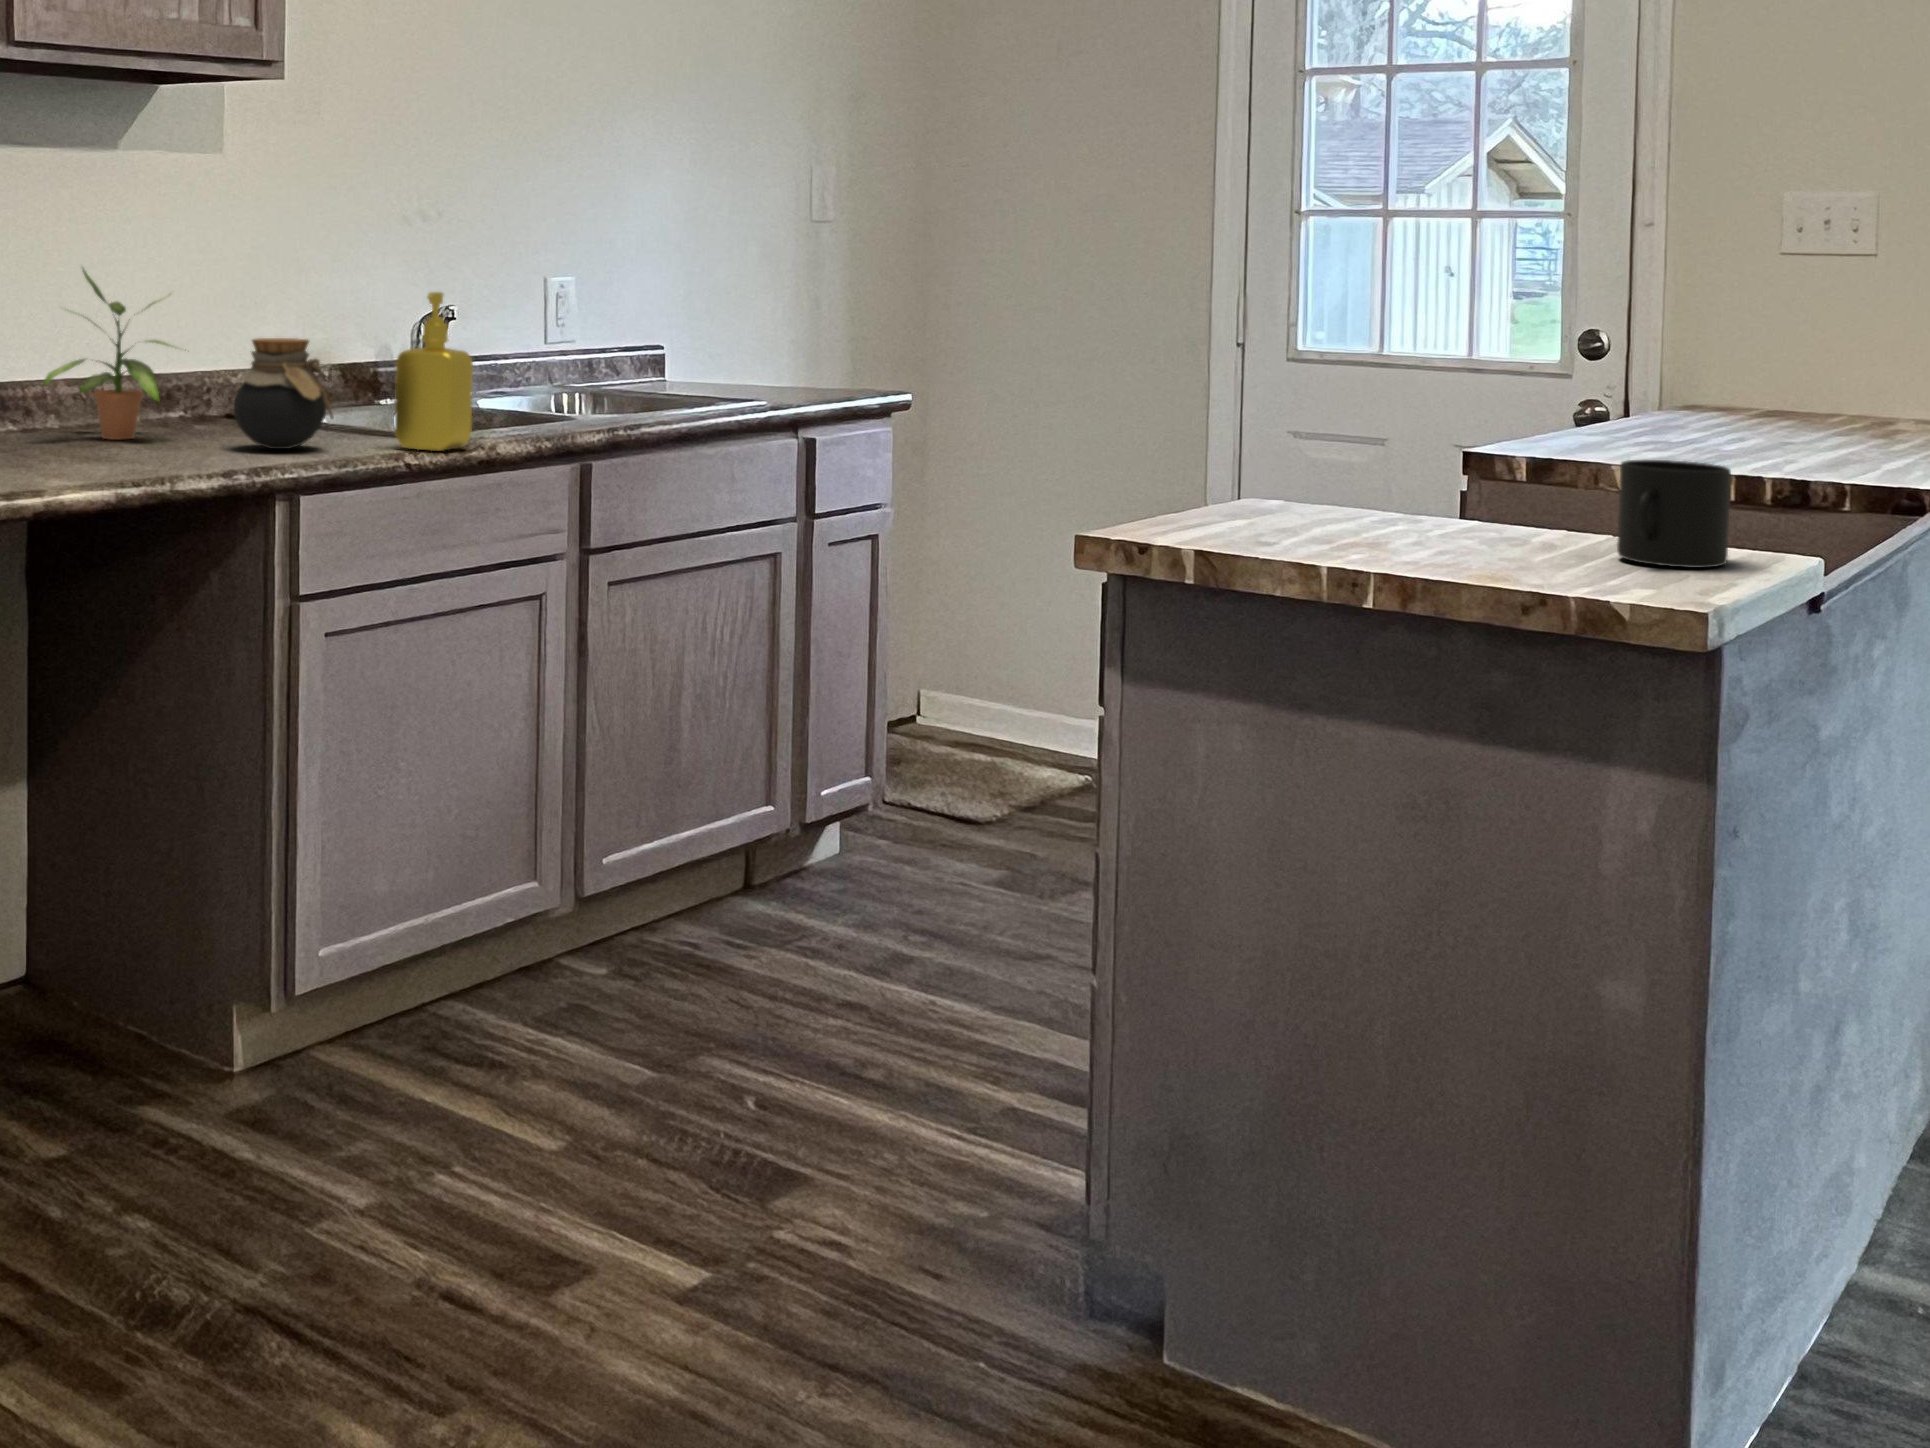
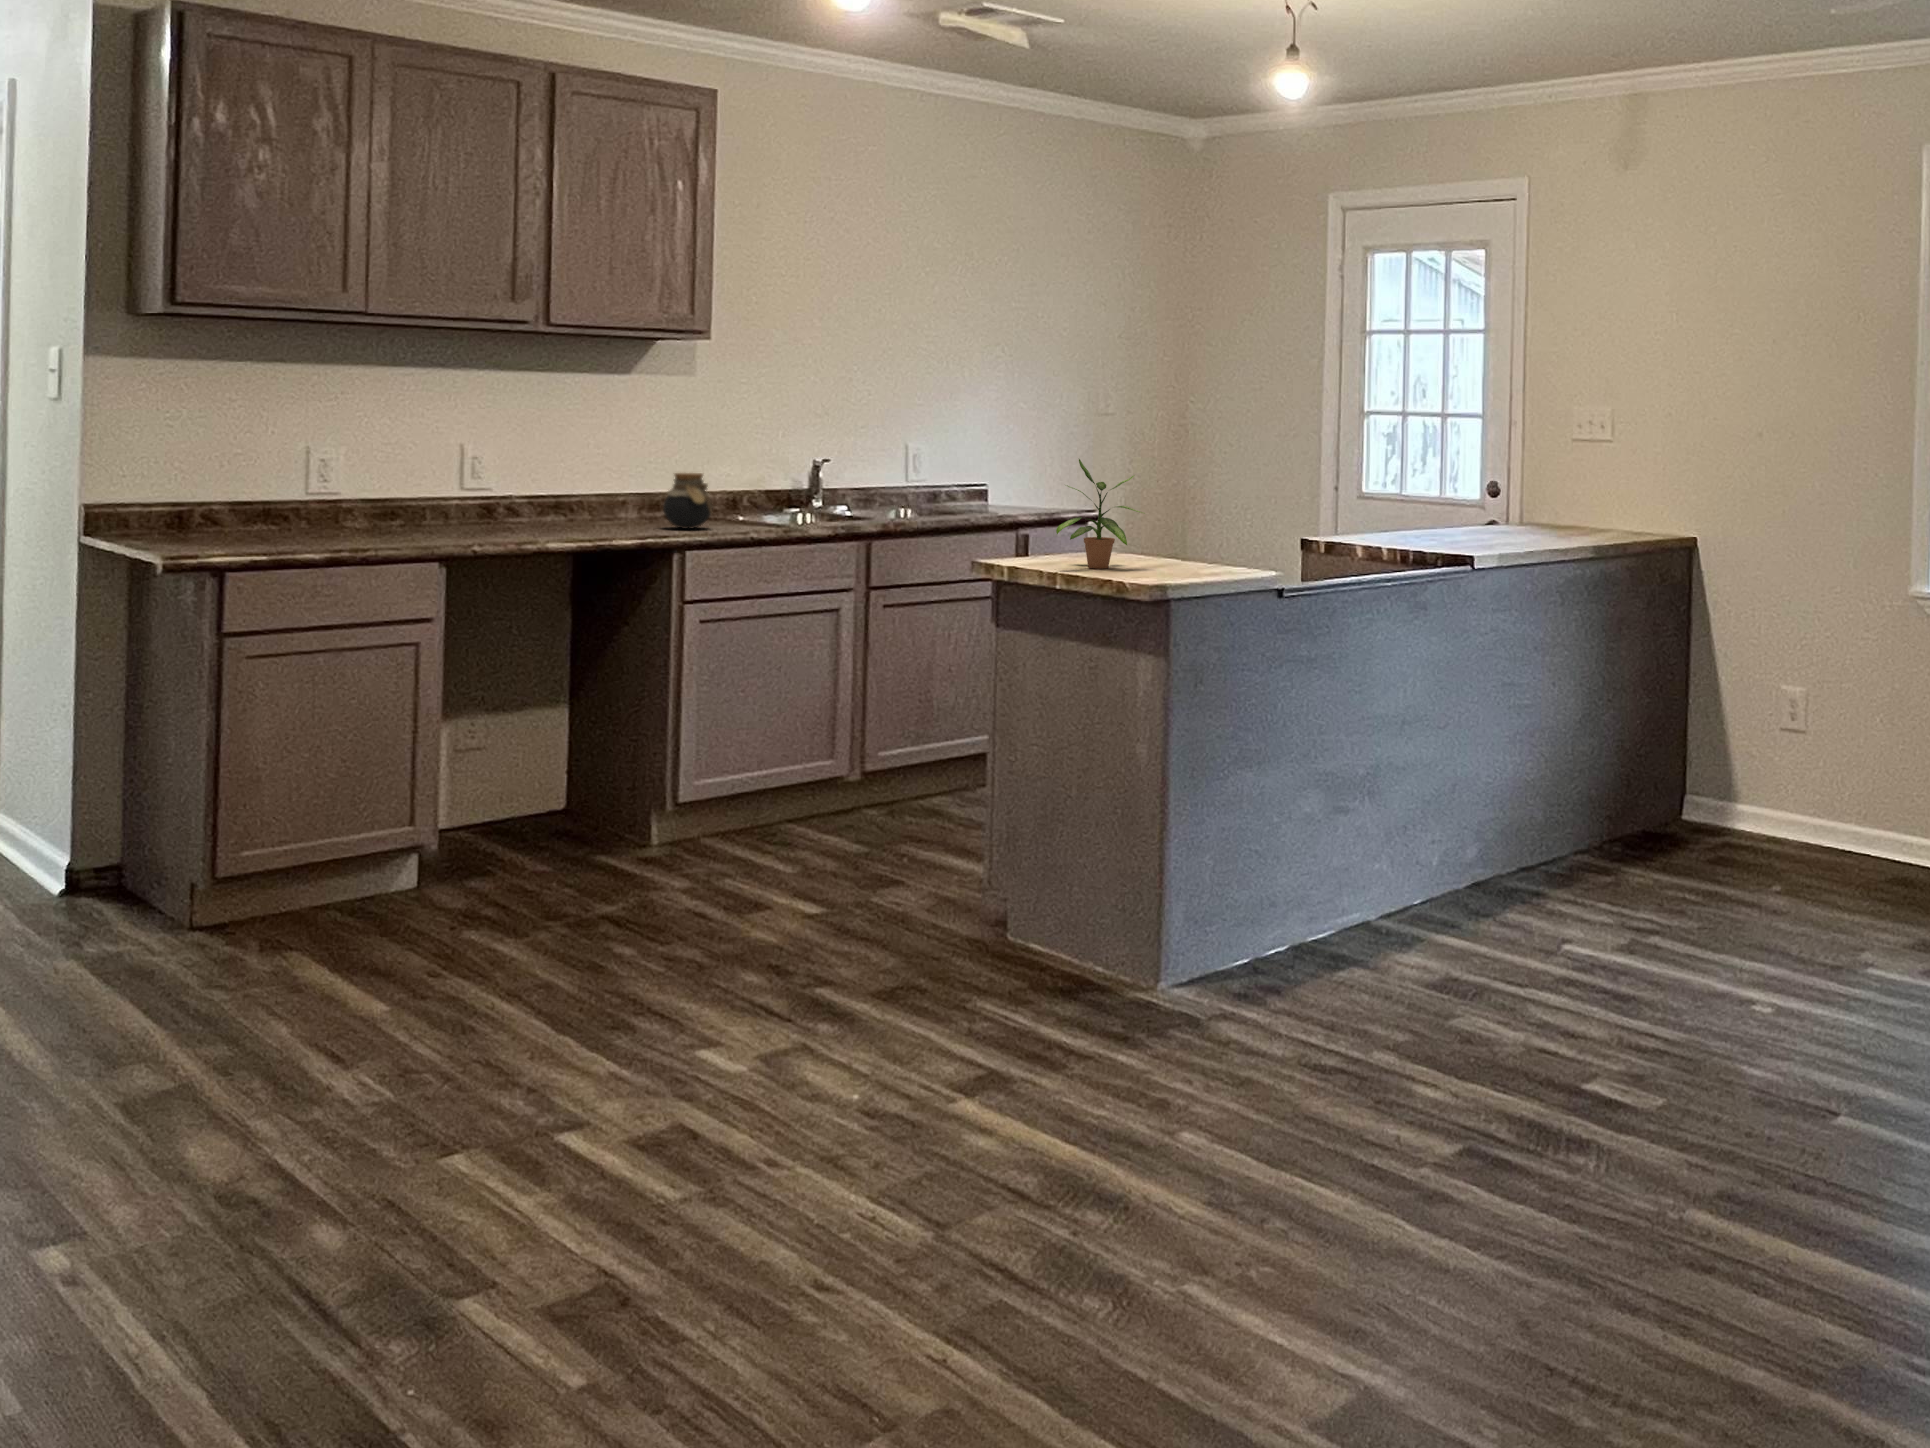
potted plant: present [45,269,174,440] -> present [1056,459,1142,569]
soap dispenser: present [395,292,473,451] -> none [748,451,789,531]
mug: present [1617,460,1731,568] -> none [1167,530,1216,575]

